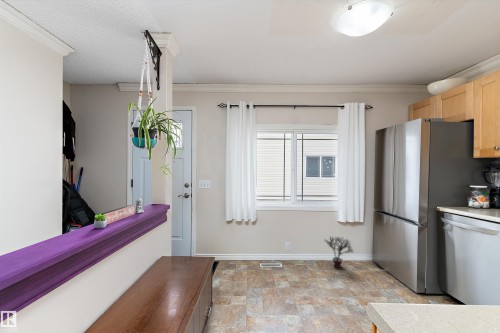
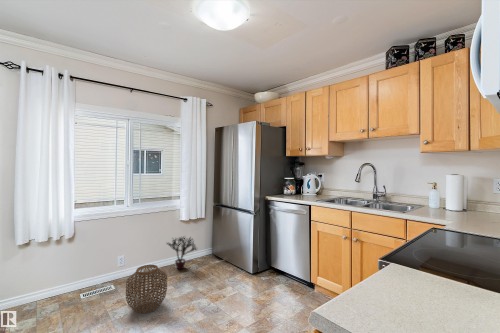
woven basket: none [287,253,319,293] -> present [126,265,167,314]

